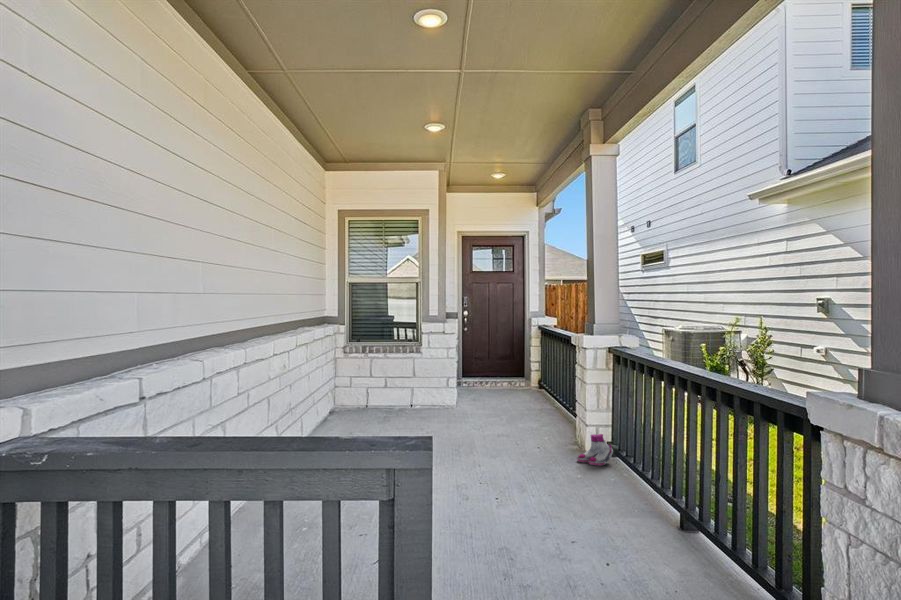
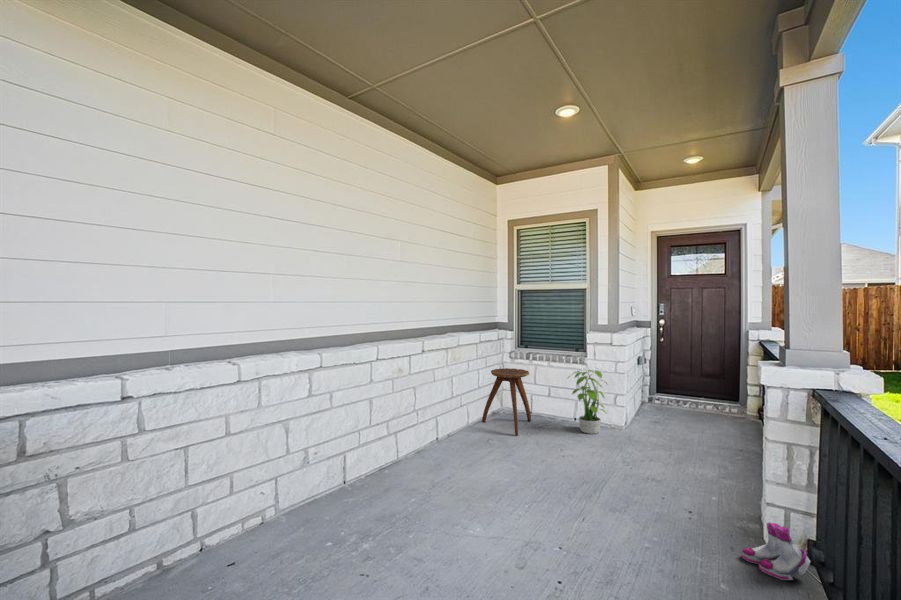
potted plant: none [409,355,445,415] -> present [572,370,606,434]
stool: none [327,363,377,426] -> present [482,368,531,435]

